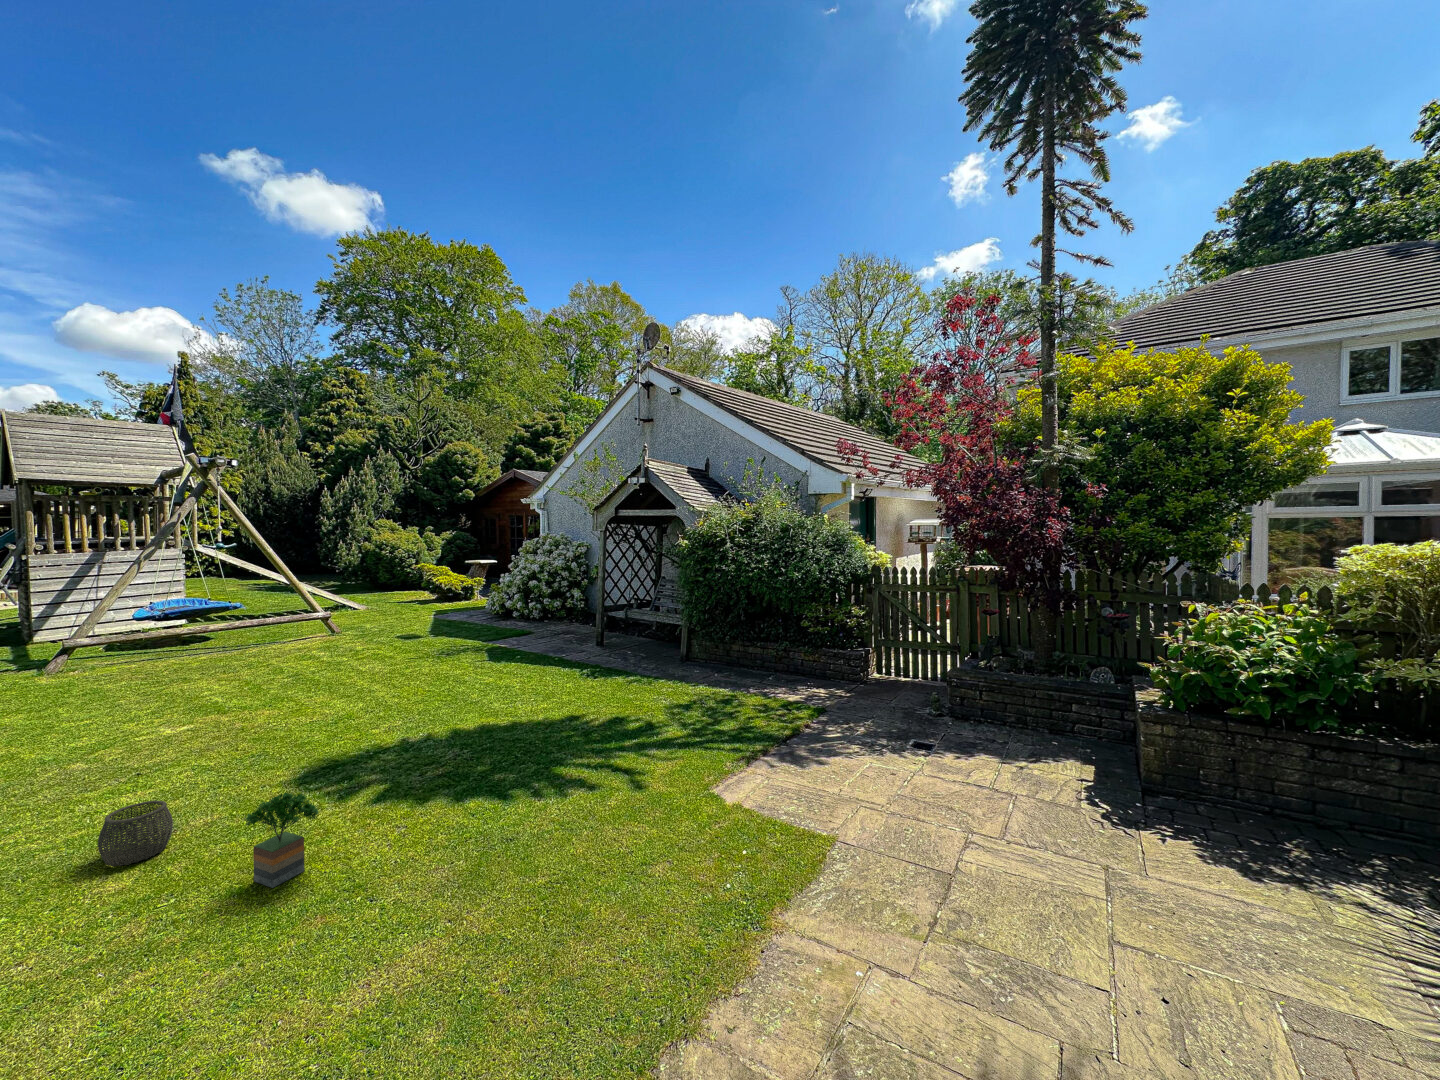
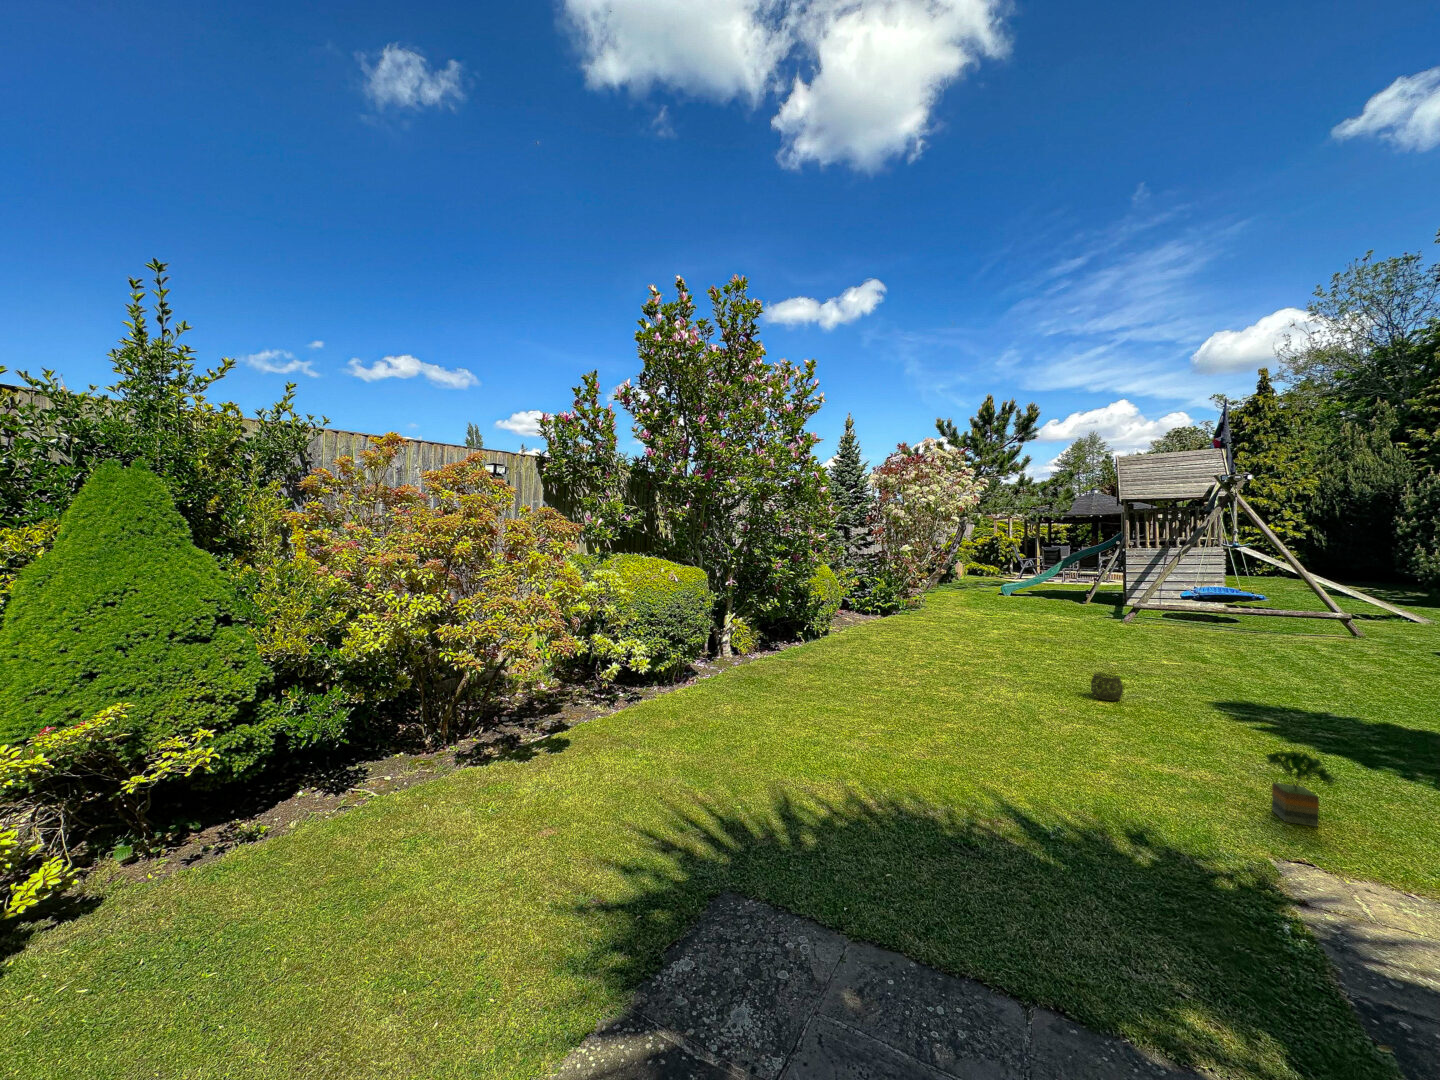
potted tree: present [246,793,319,888] -> present [1266,751,1334,827]

